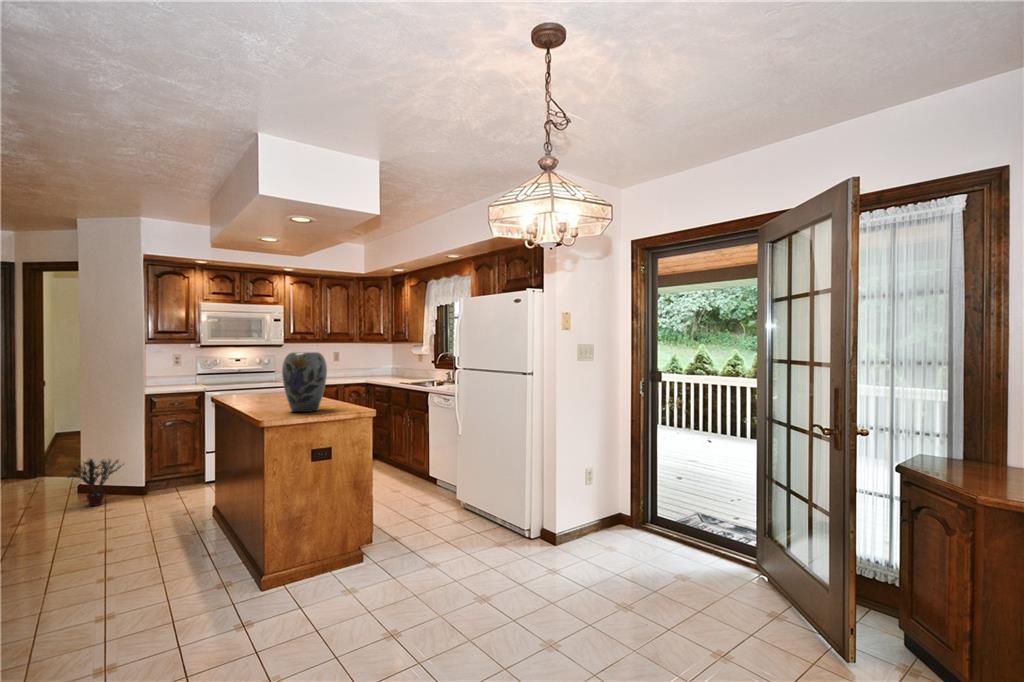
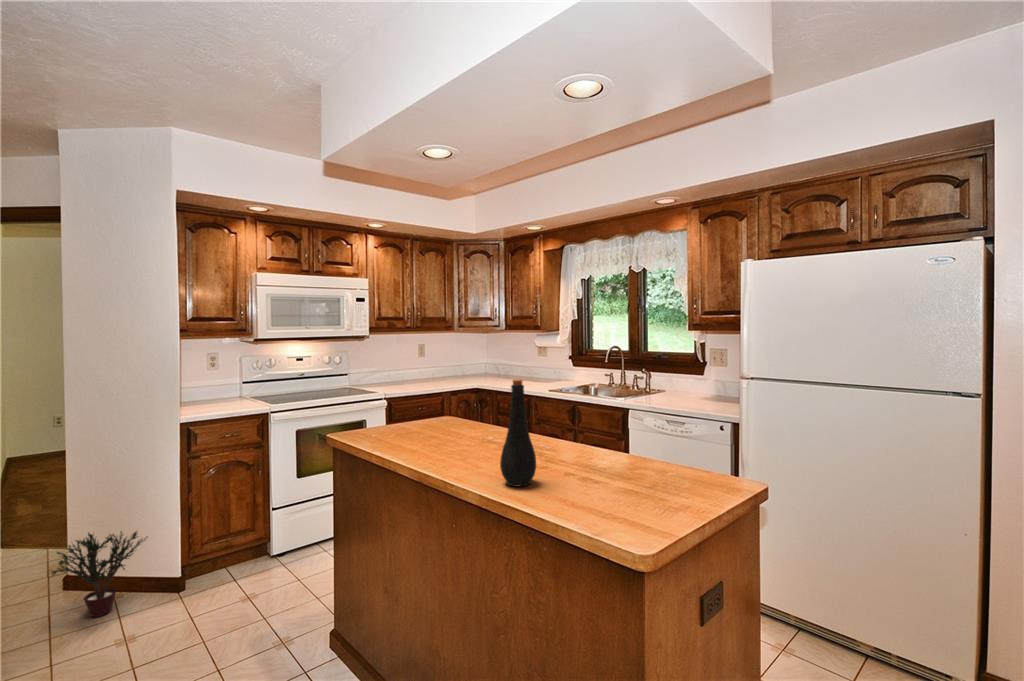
vase: present [282,352,327,412] -> none [576,365,672,506]
bottle: none [261,360,280,408] -> present [500,380,536,486]

